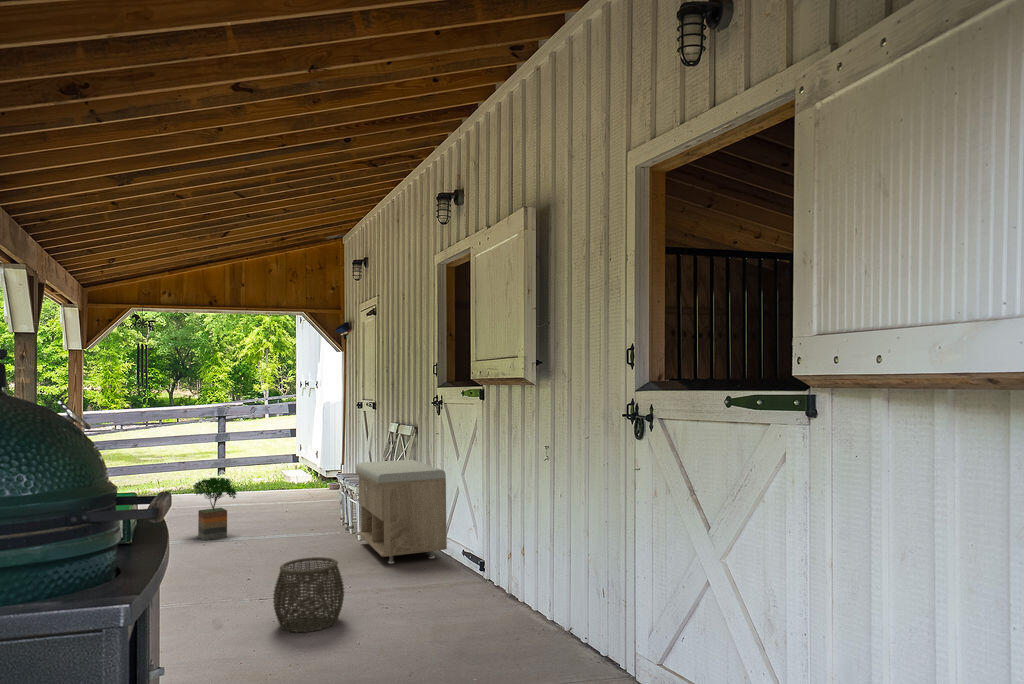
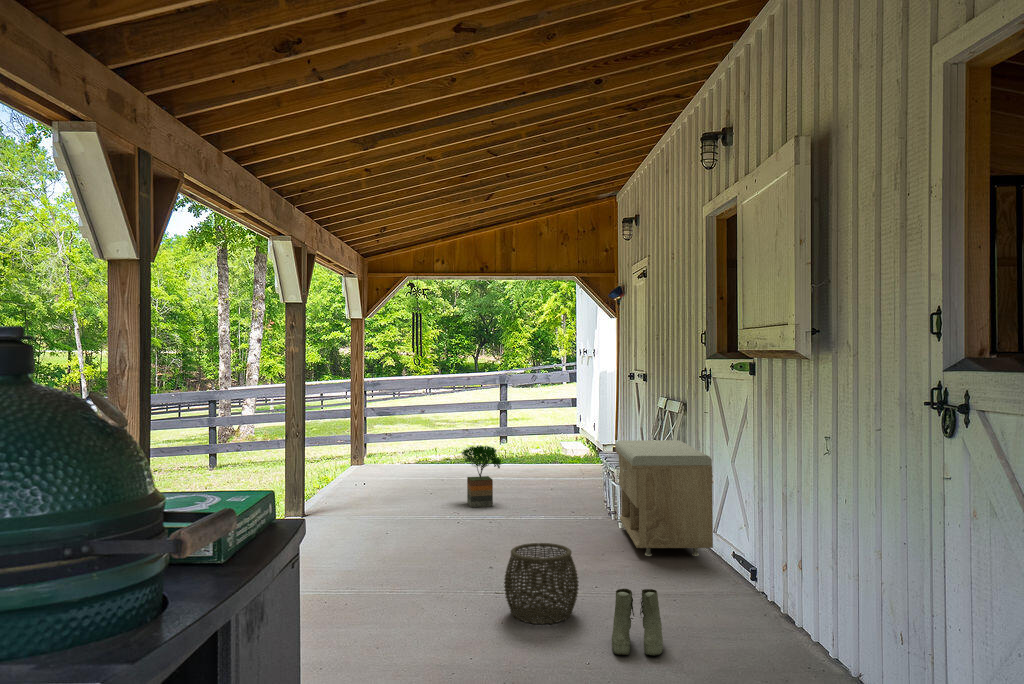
boots: none [382,584,425,644] -> present [612,589,663,656]

